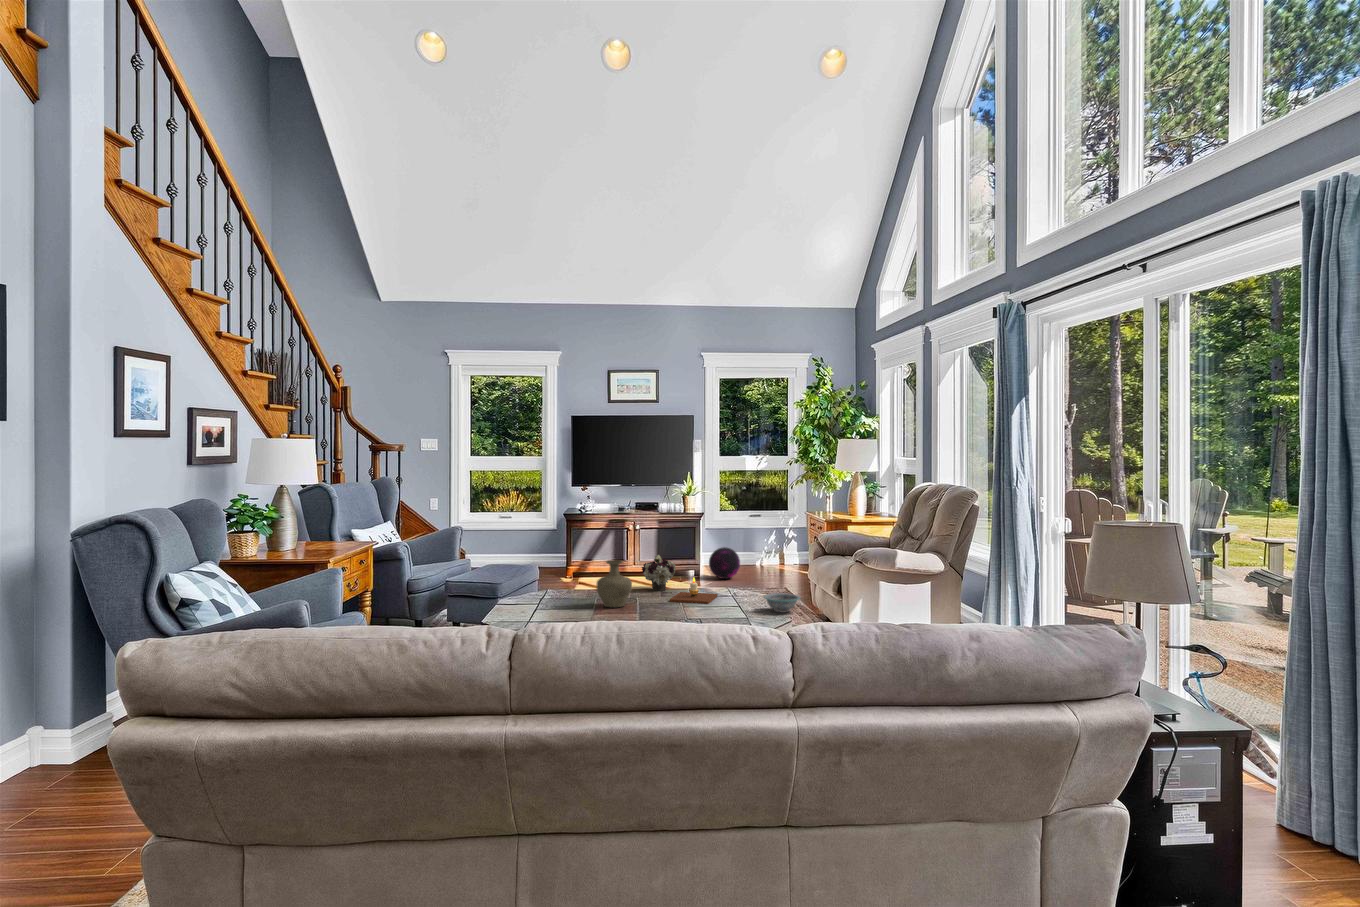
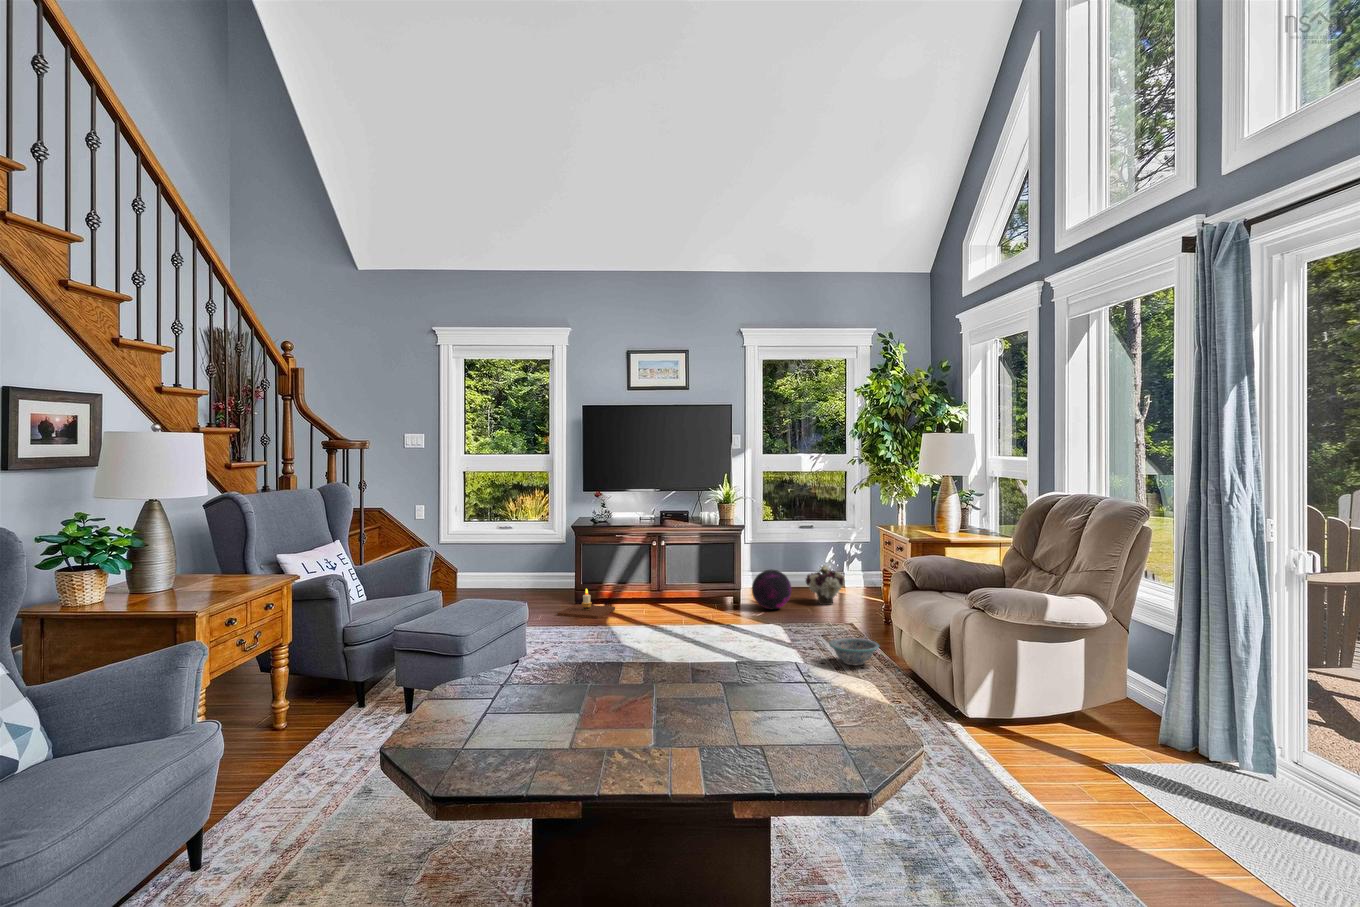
flower arrangement: present [642,555,676,591] -> present [806,565,844,605]
vase: present [597,560,632,607] -> none [608,592,654,655]
candle: present [670,578,717,604] -> present [557,589,615,619]

